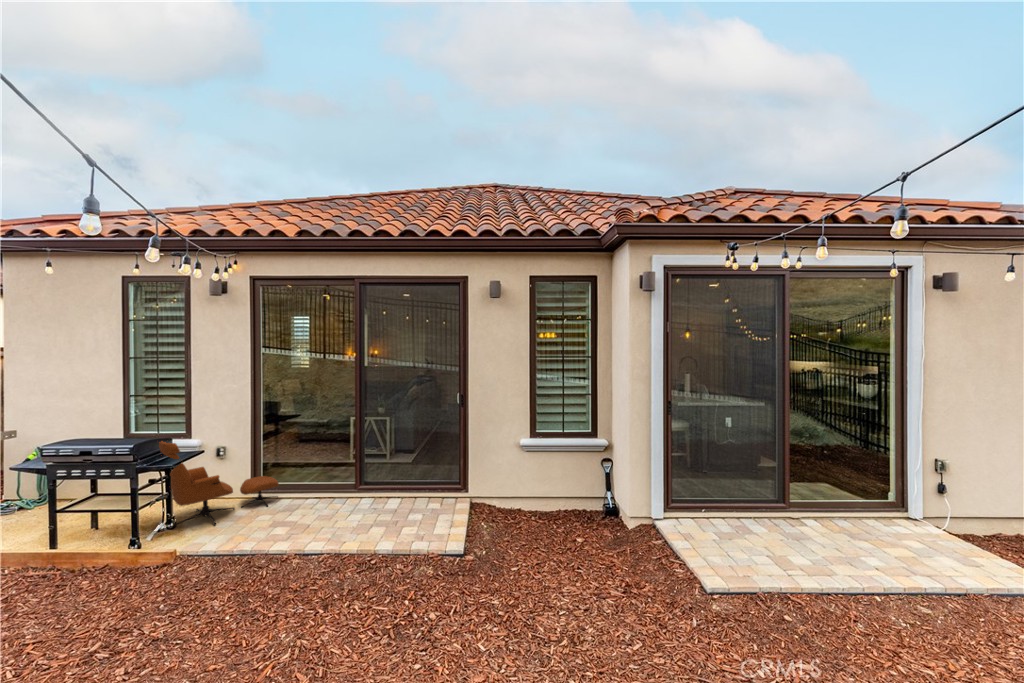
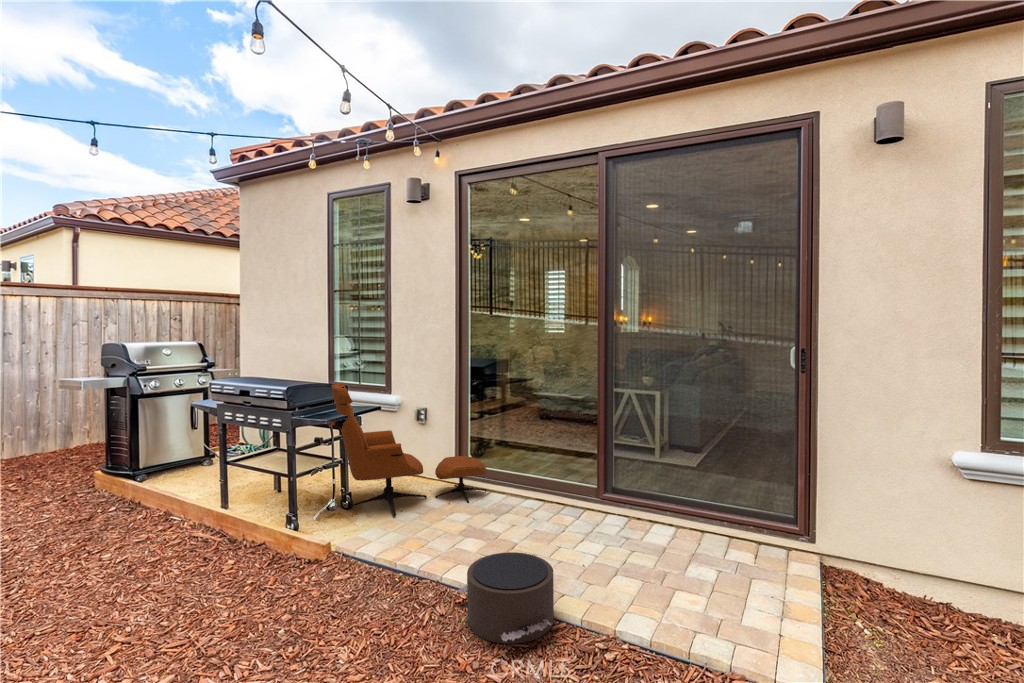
pouf: none [283,525,343,573] -> present [458,552,554,644]

